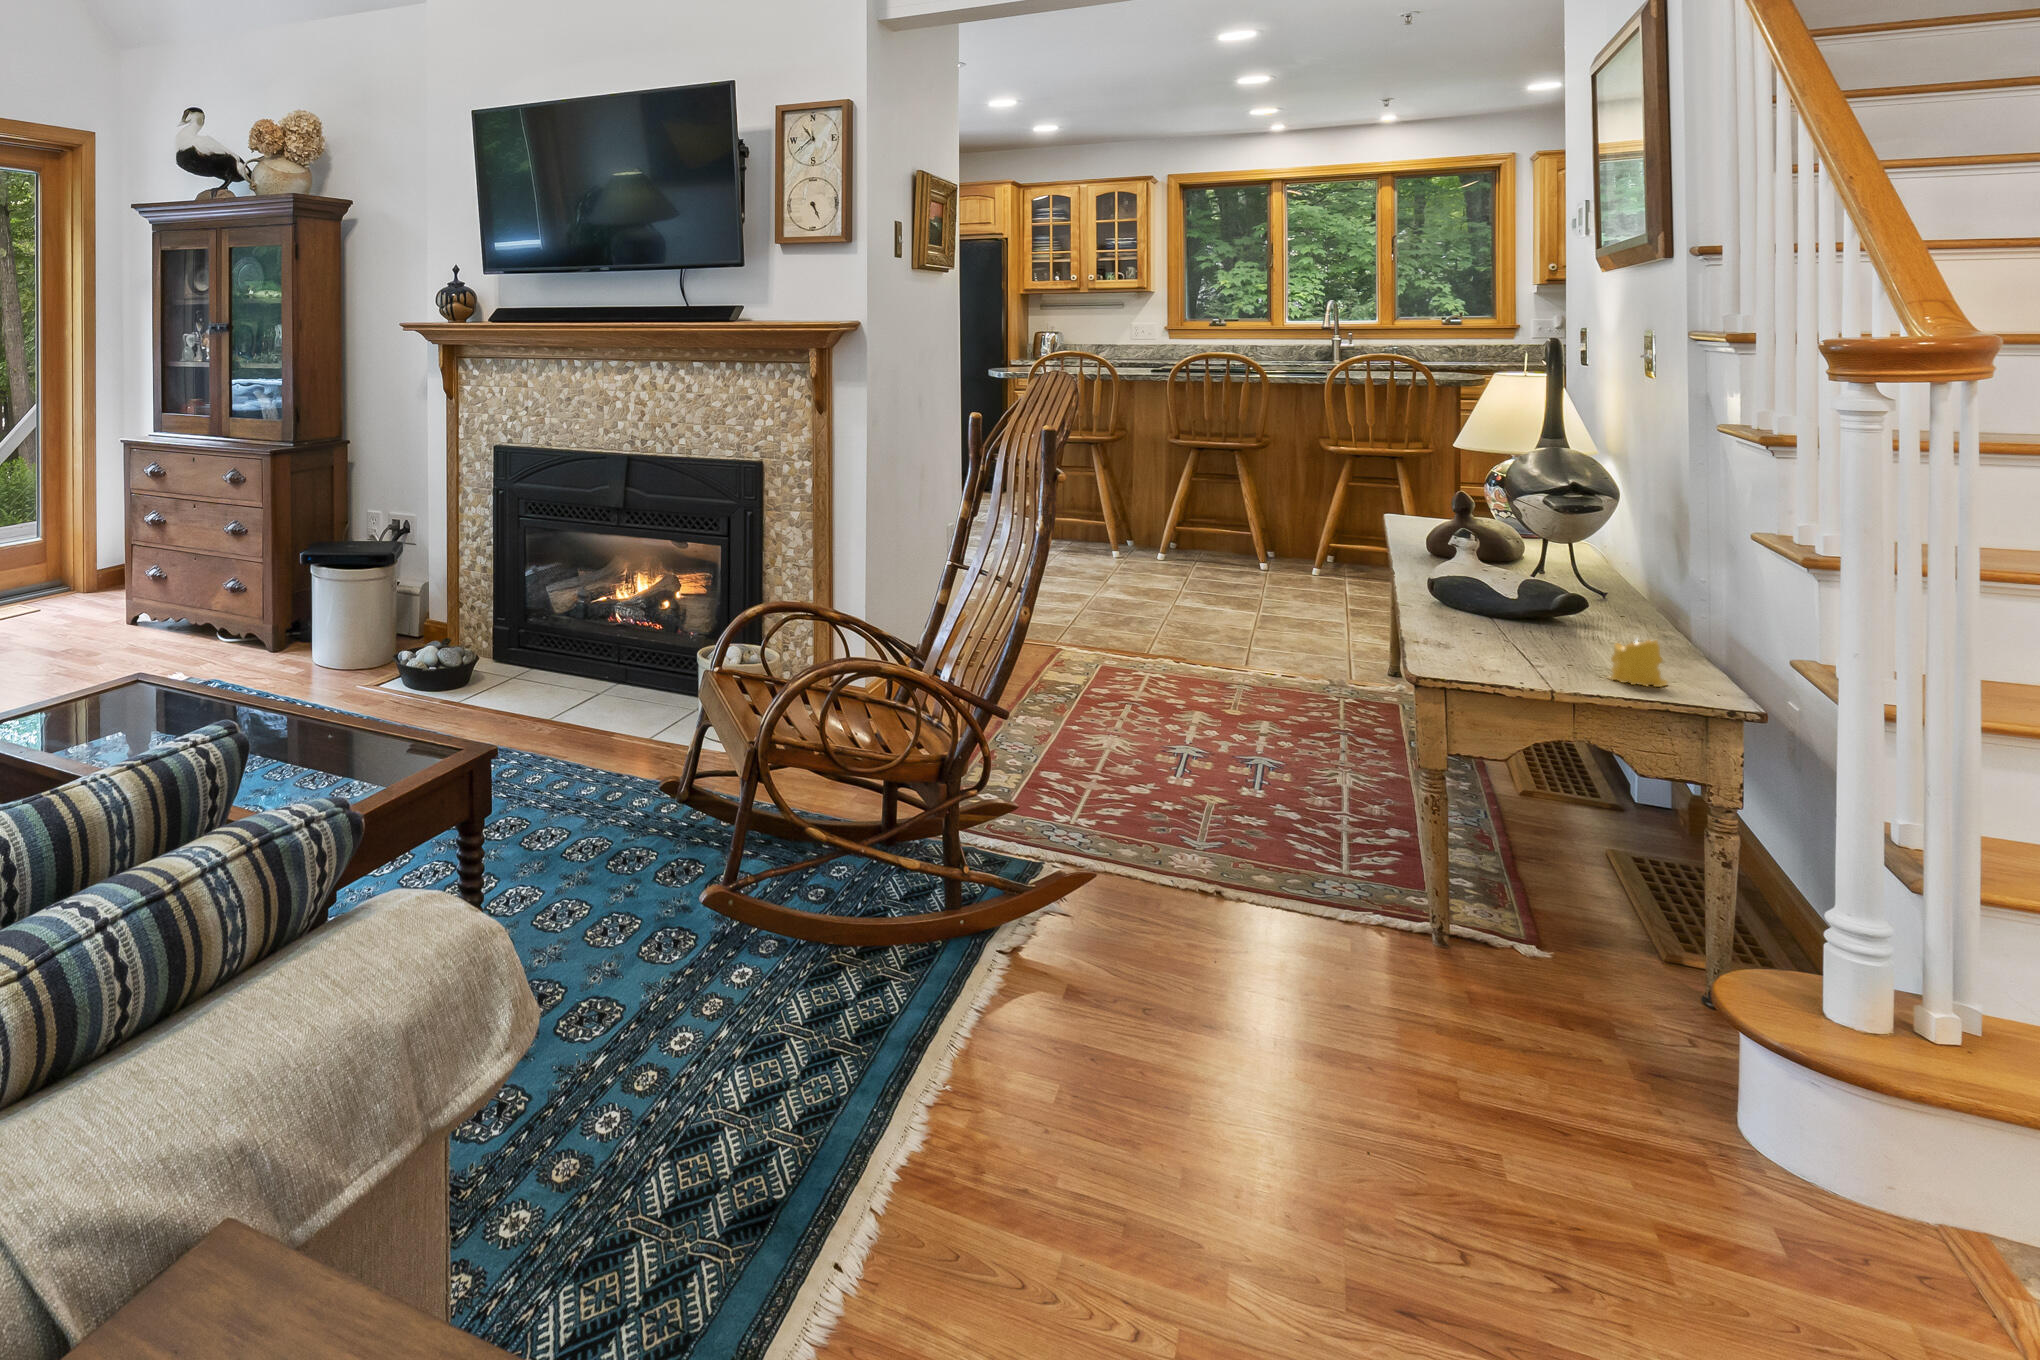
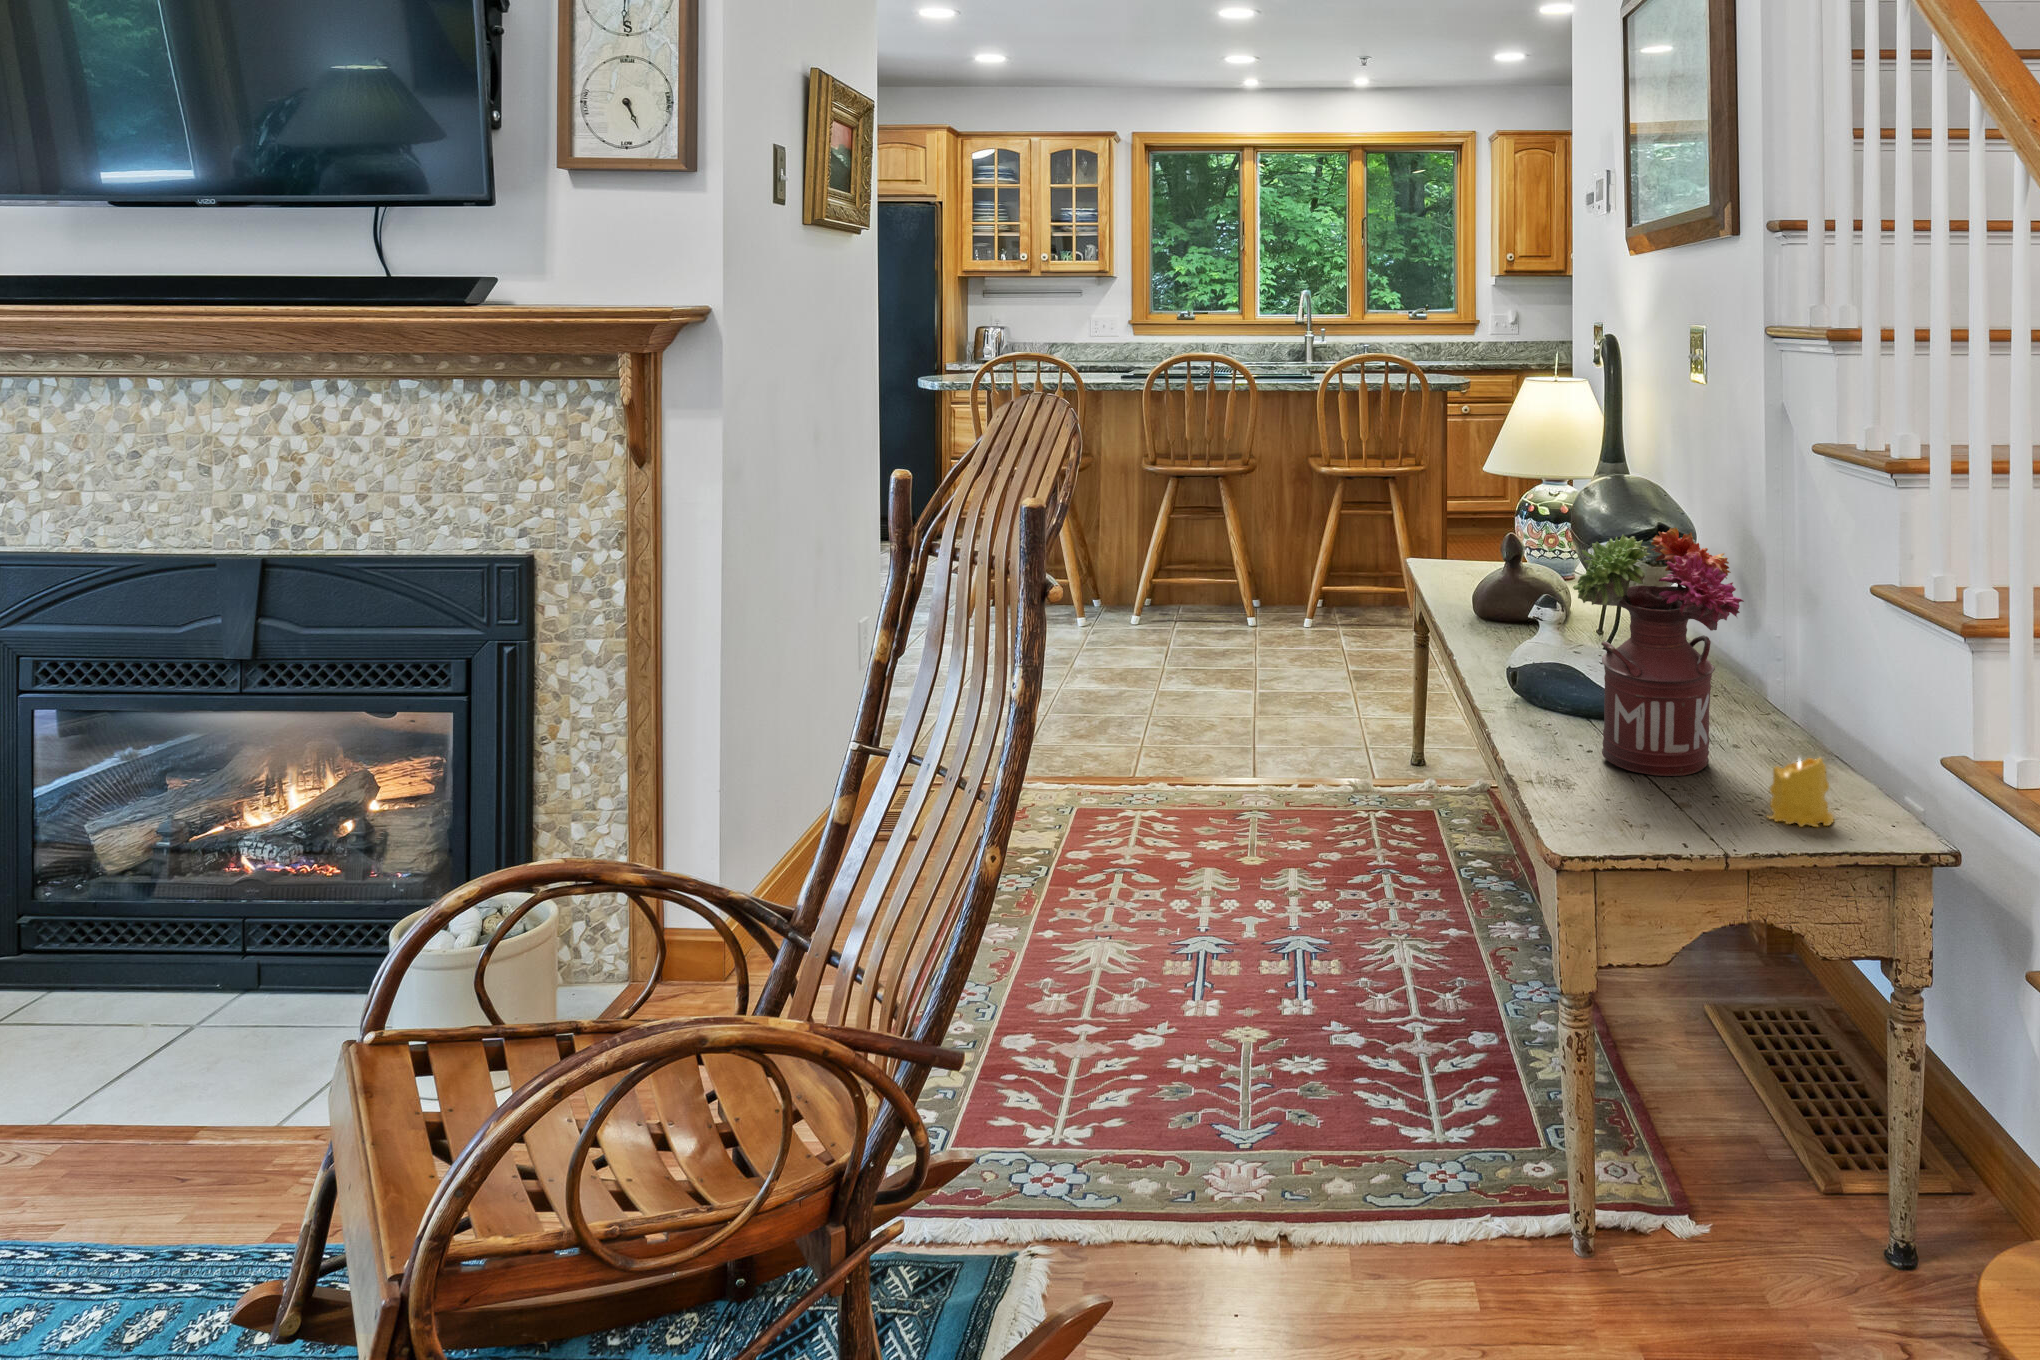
flower arrangement: none [1461,476,1607,652] -> present [1573,527,1744,776]

